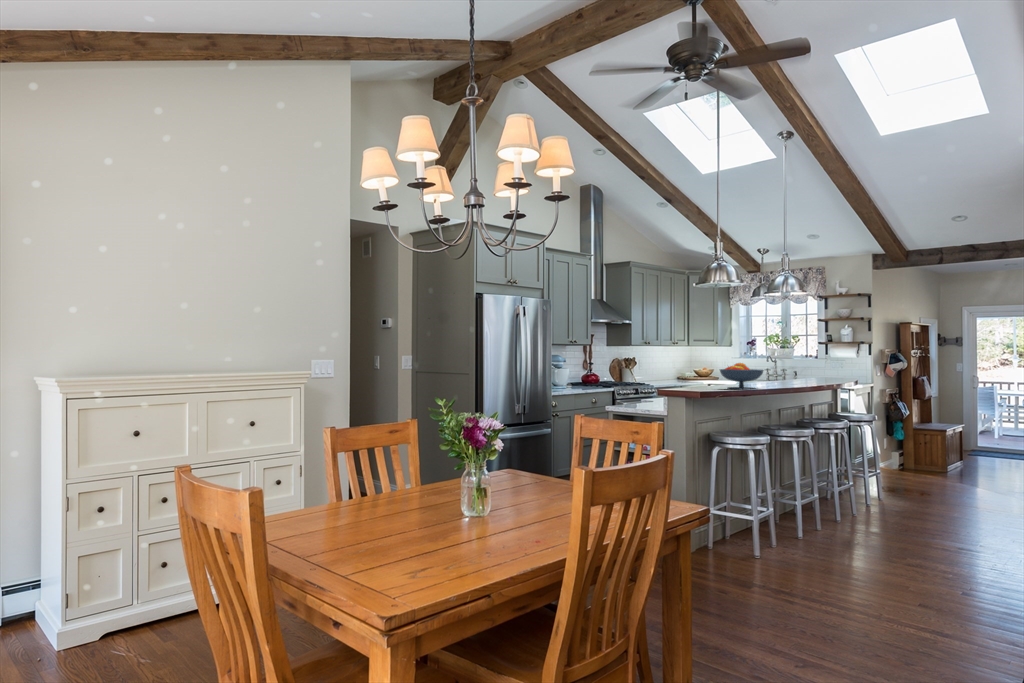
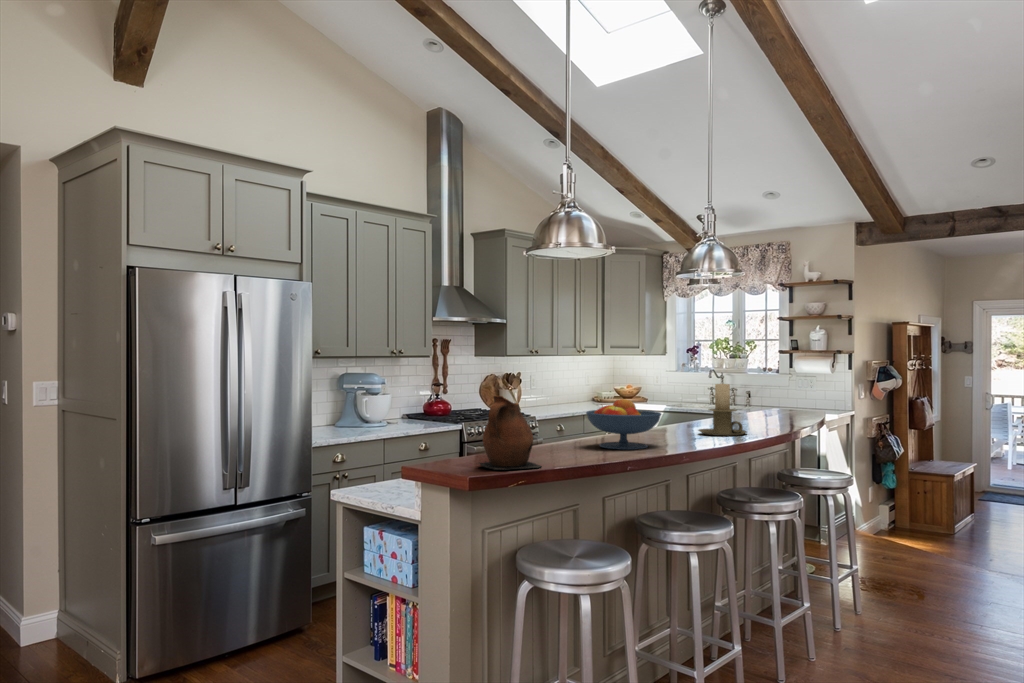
ceramic pitcher: none [675,355,711,392] -> present [479,396,541,470]
candle holder: none [778,356,809,387] -> present [698,384,747,436]

